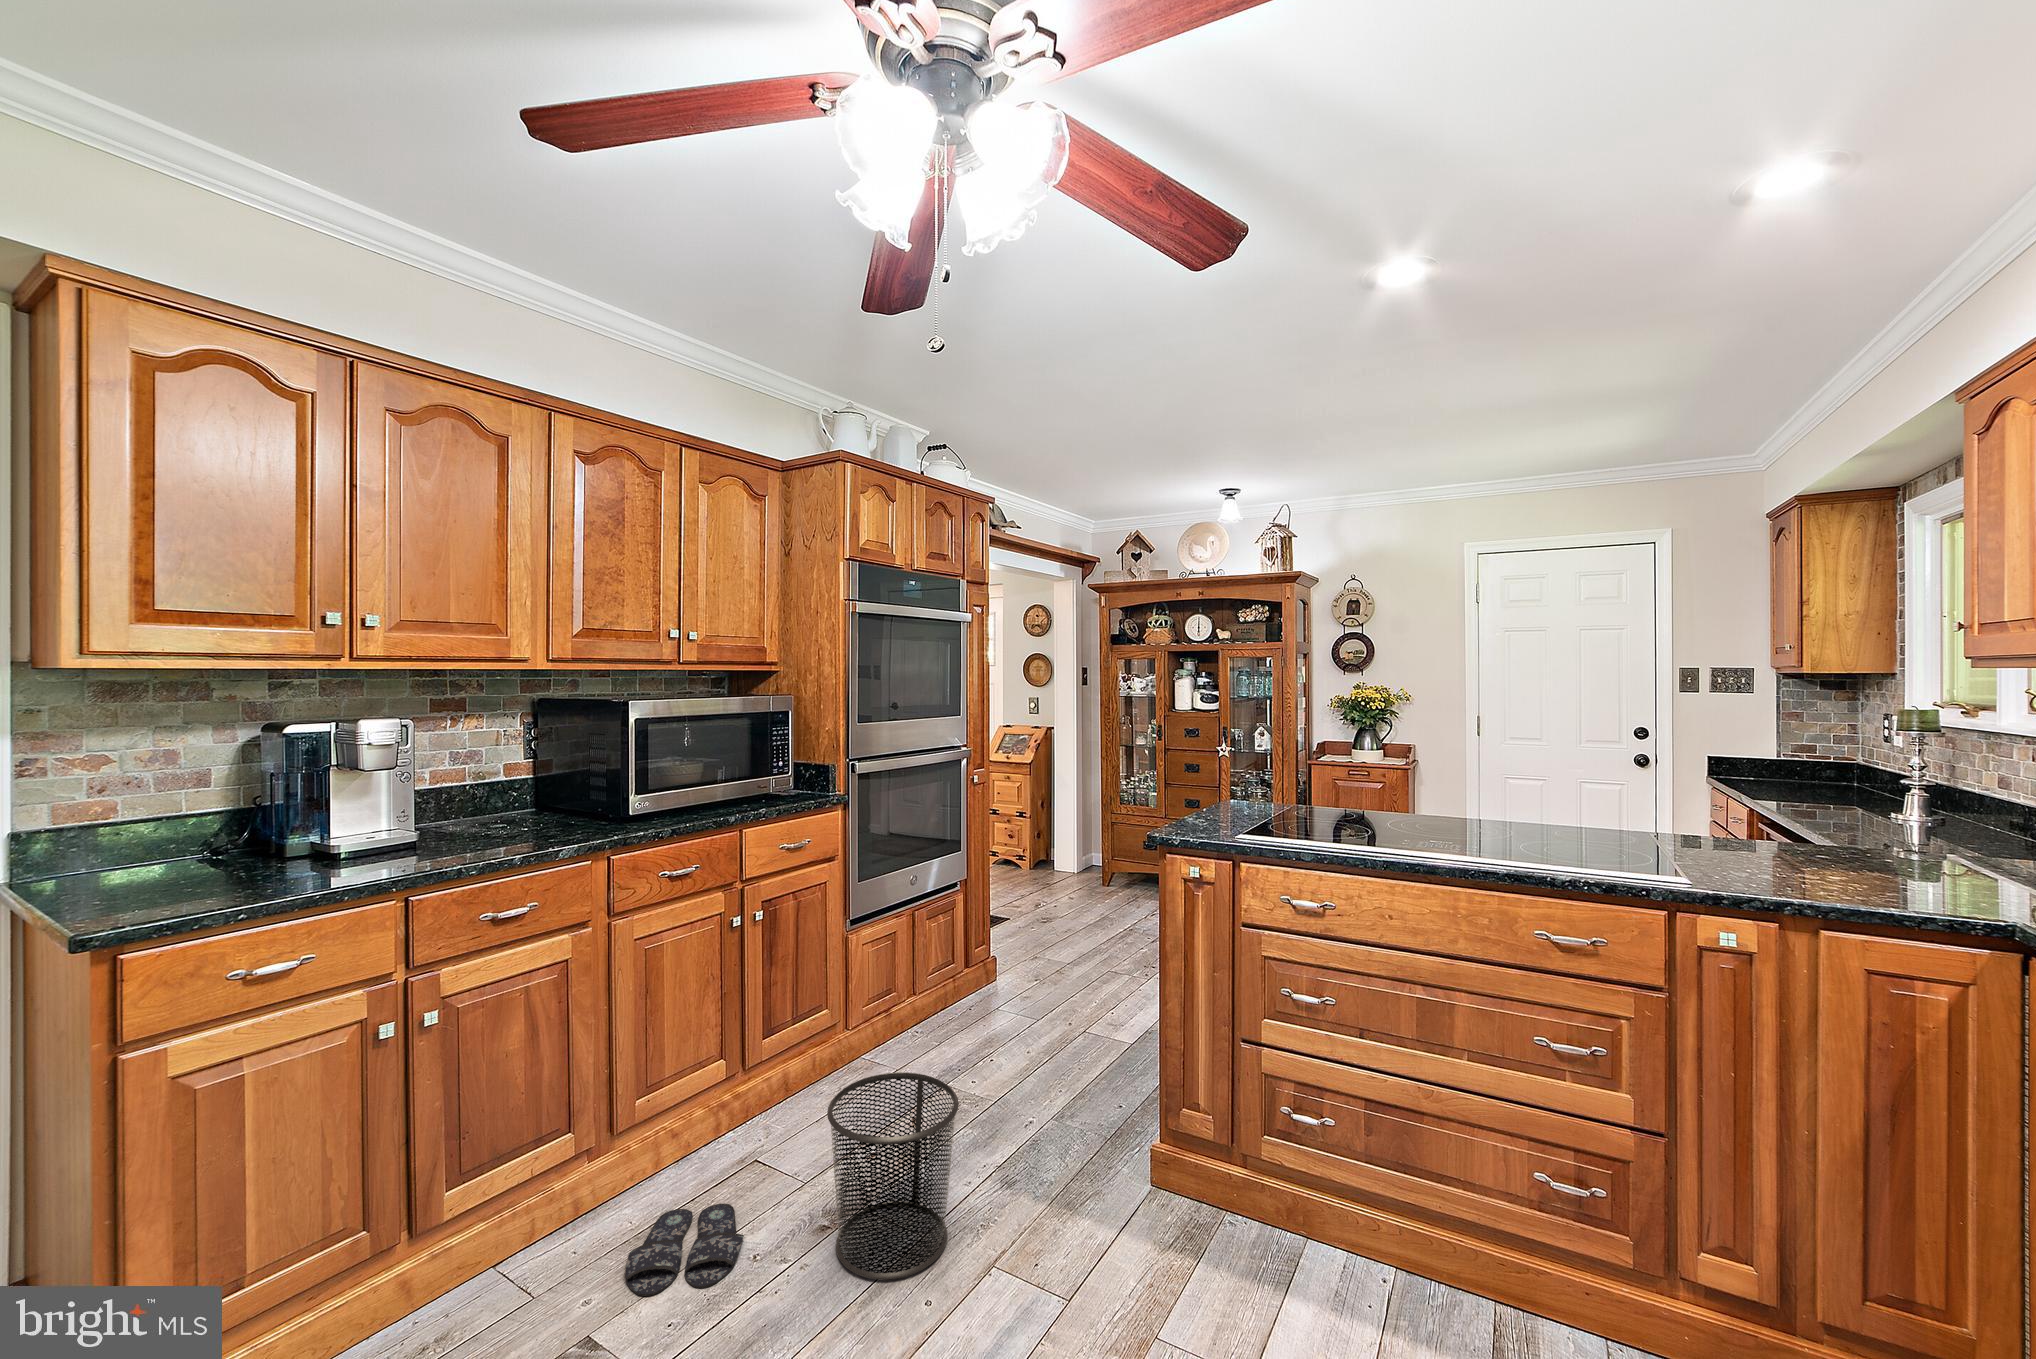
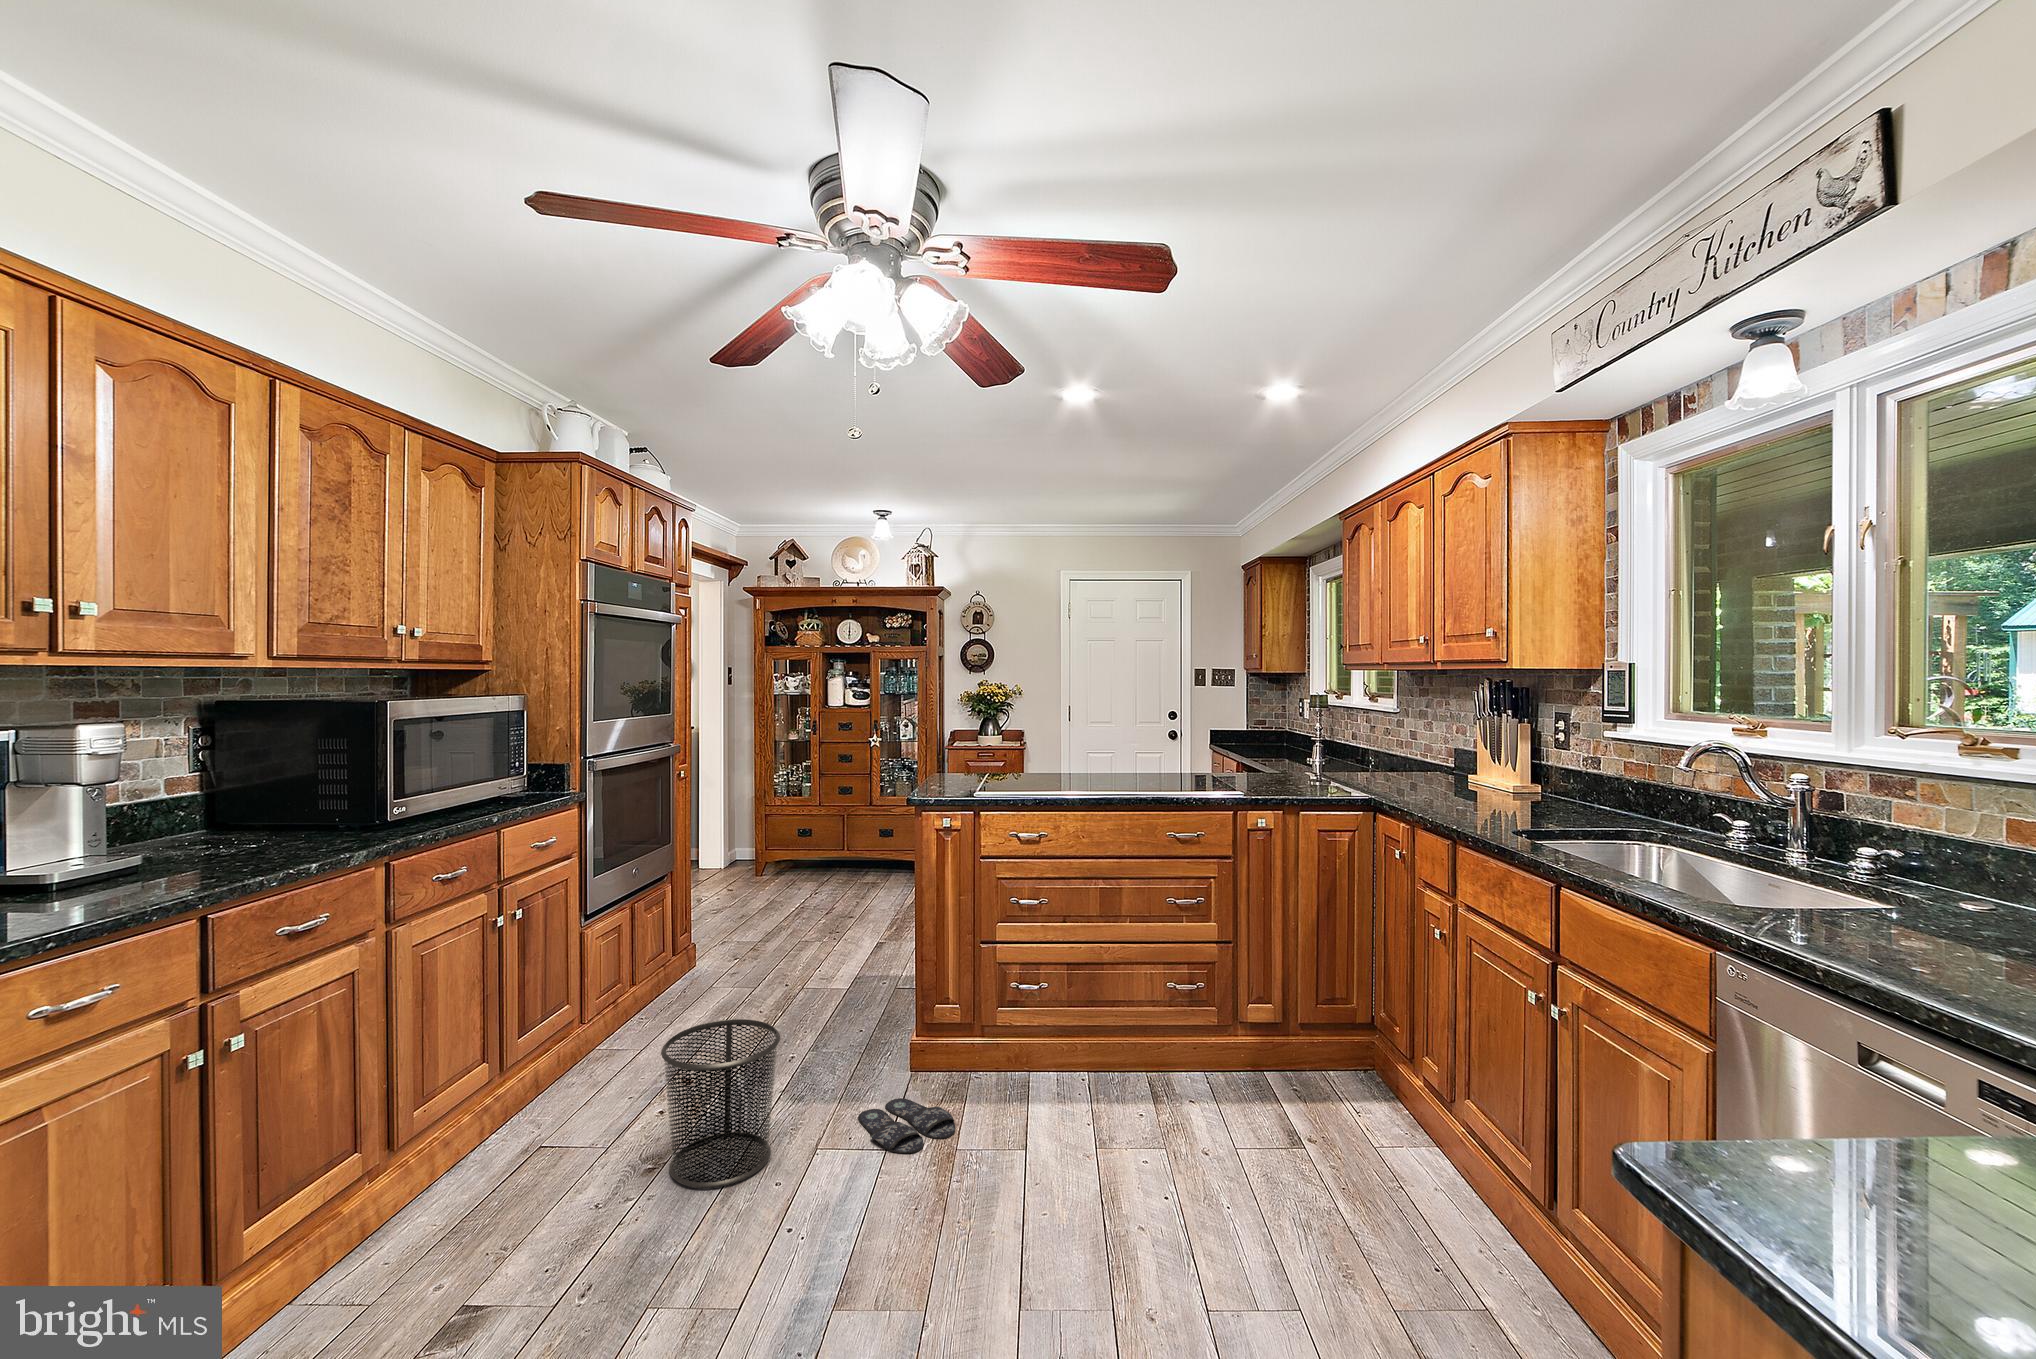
slippers: present [625,1203,744,1296] -> present [858,1098,955,1153]

